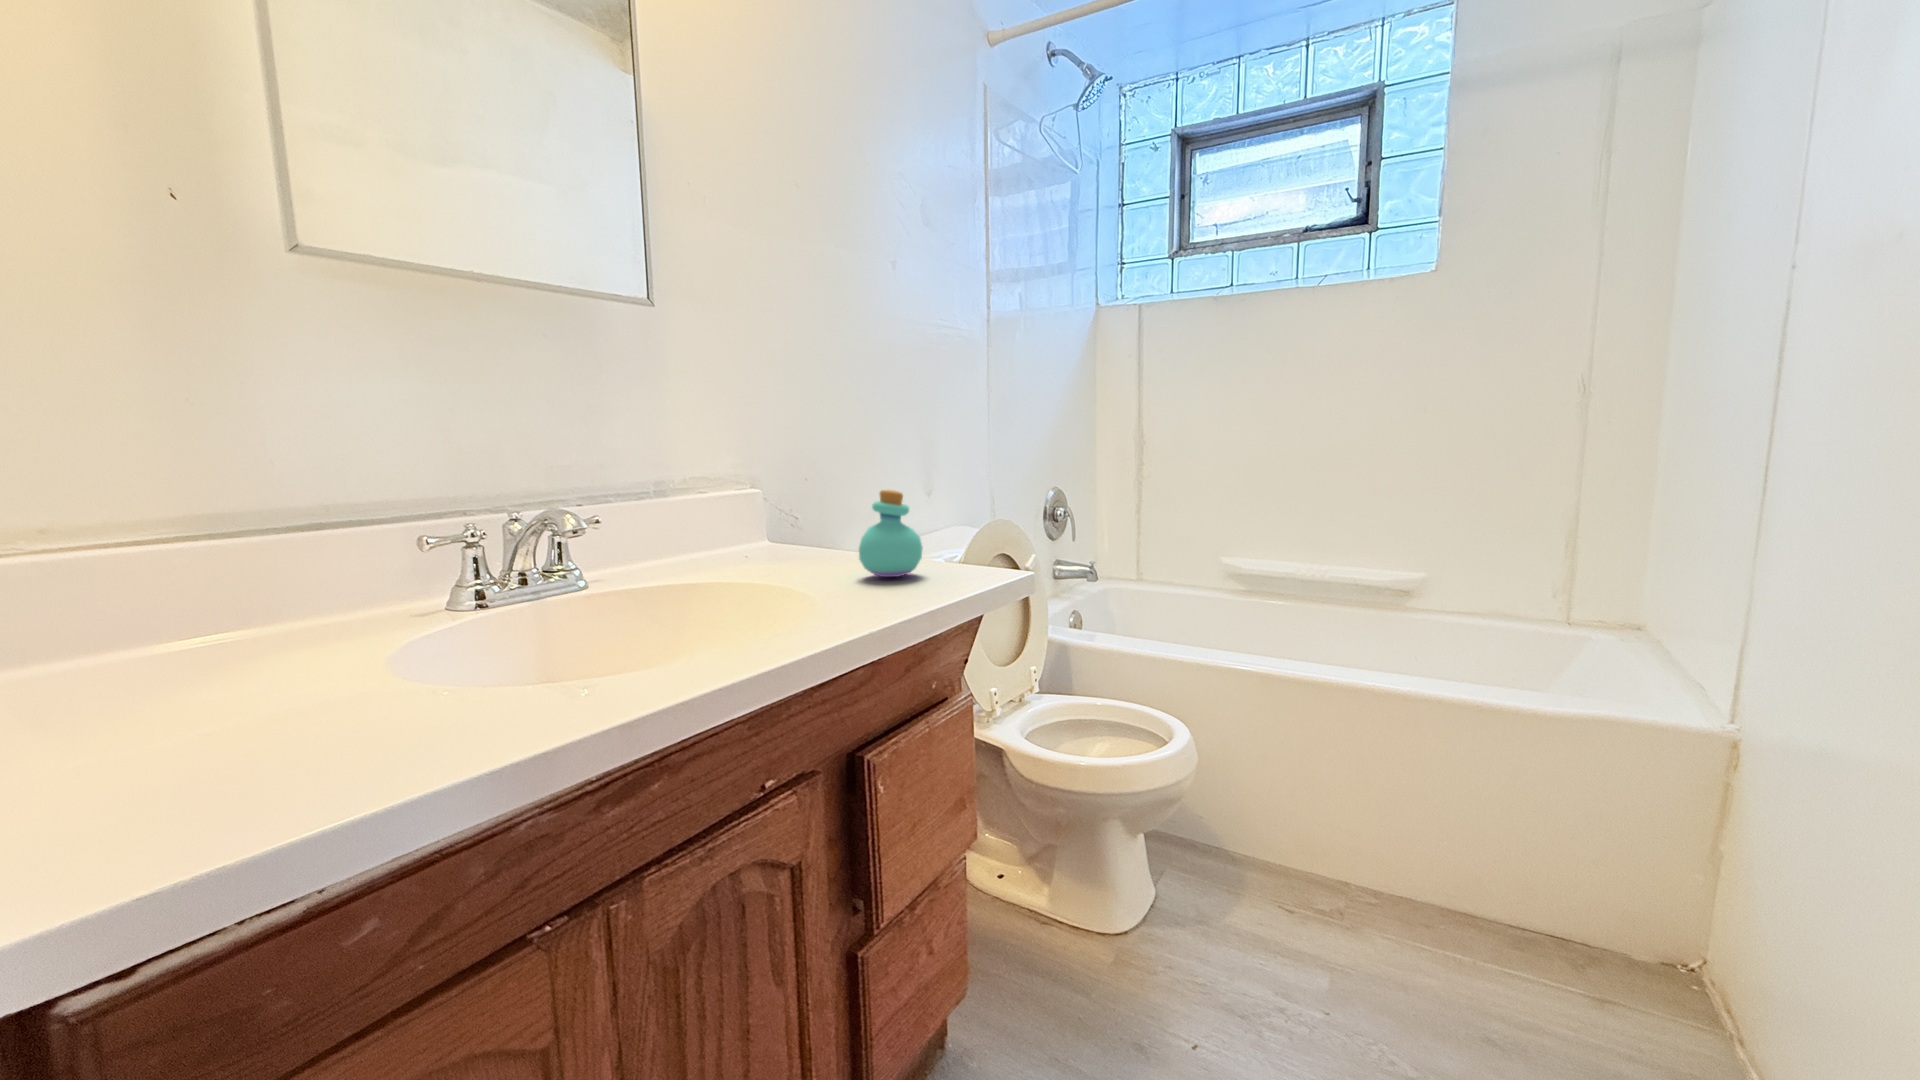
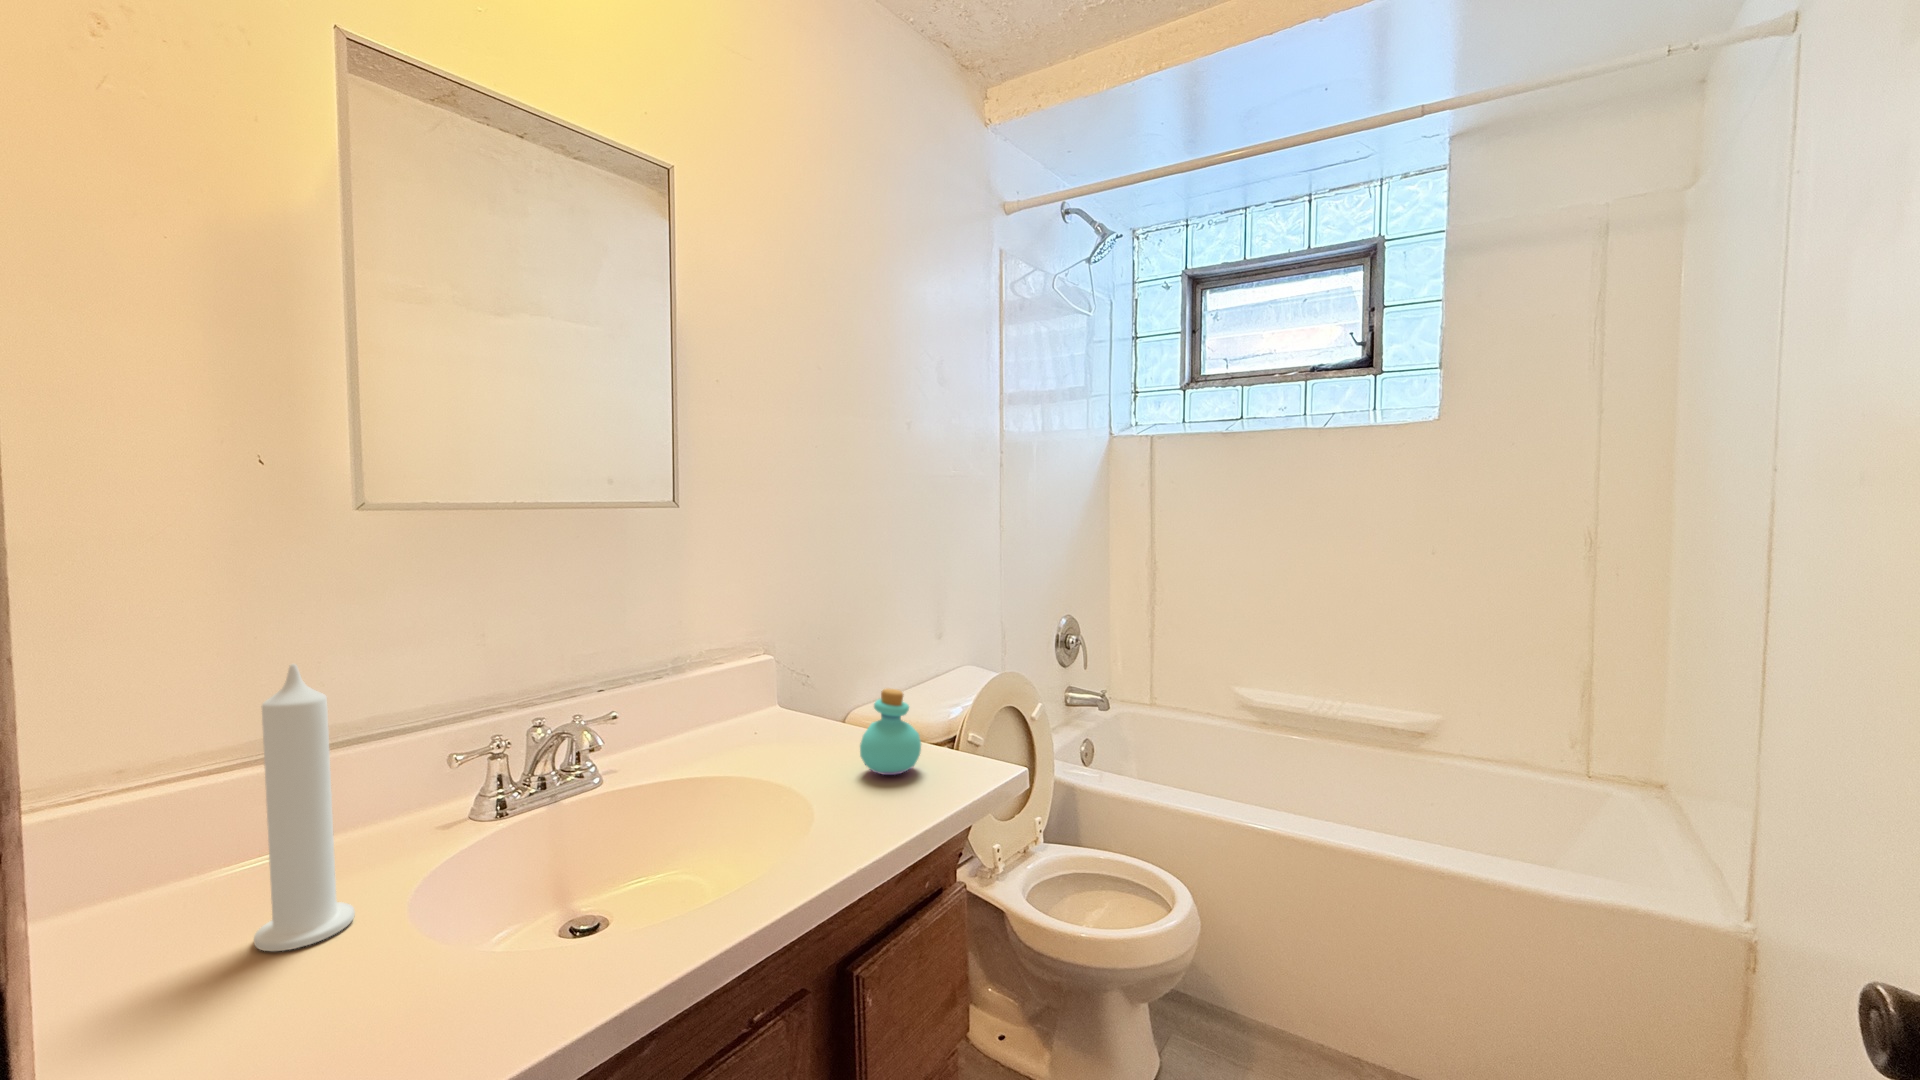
candle: none [204,382,330,690] -> present [254,664,355,951]

